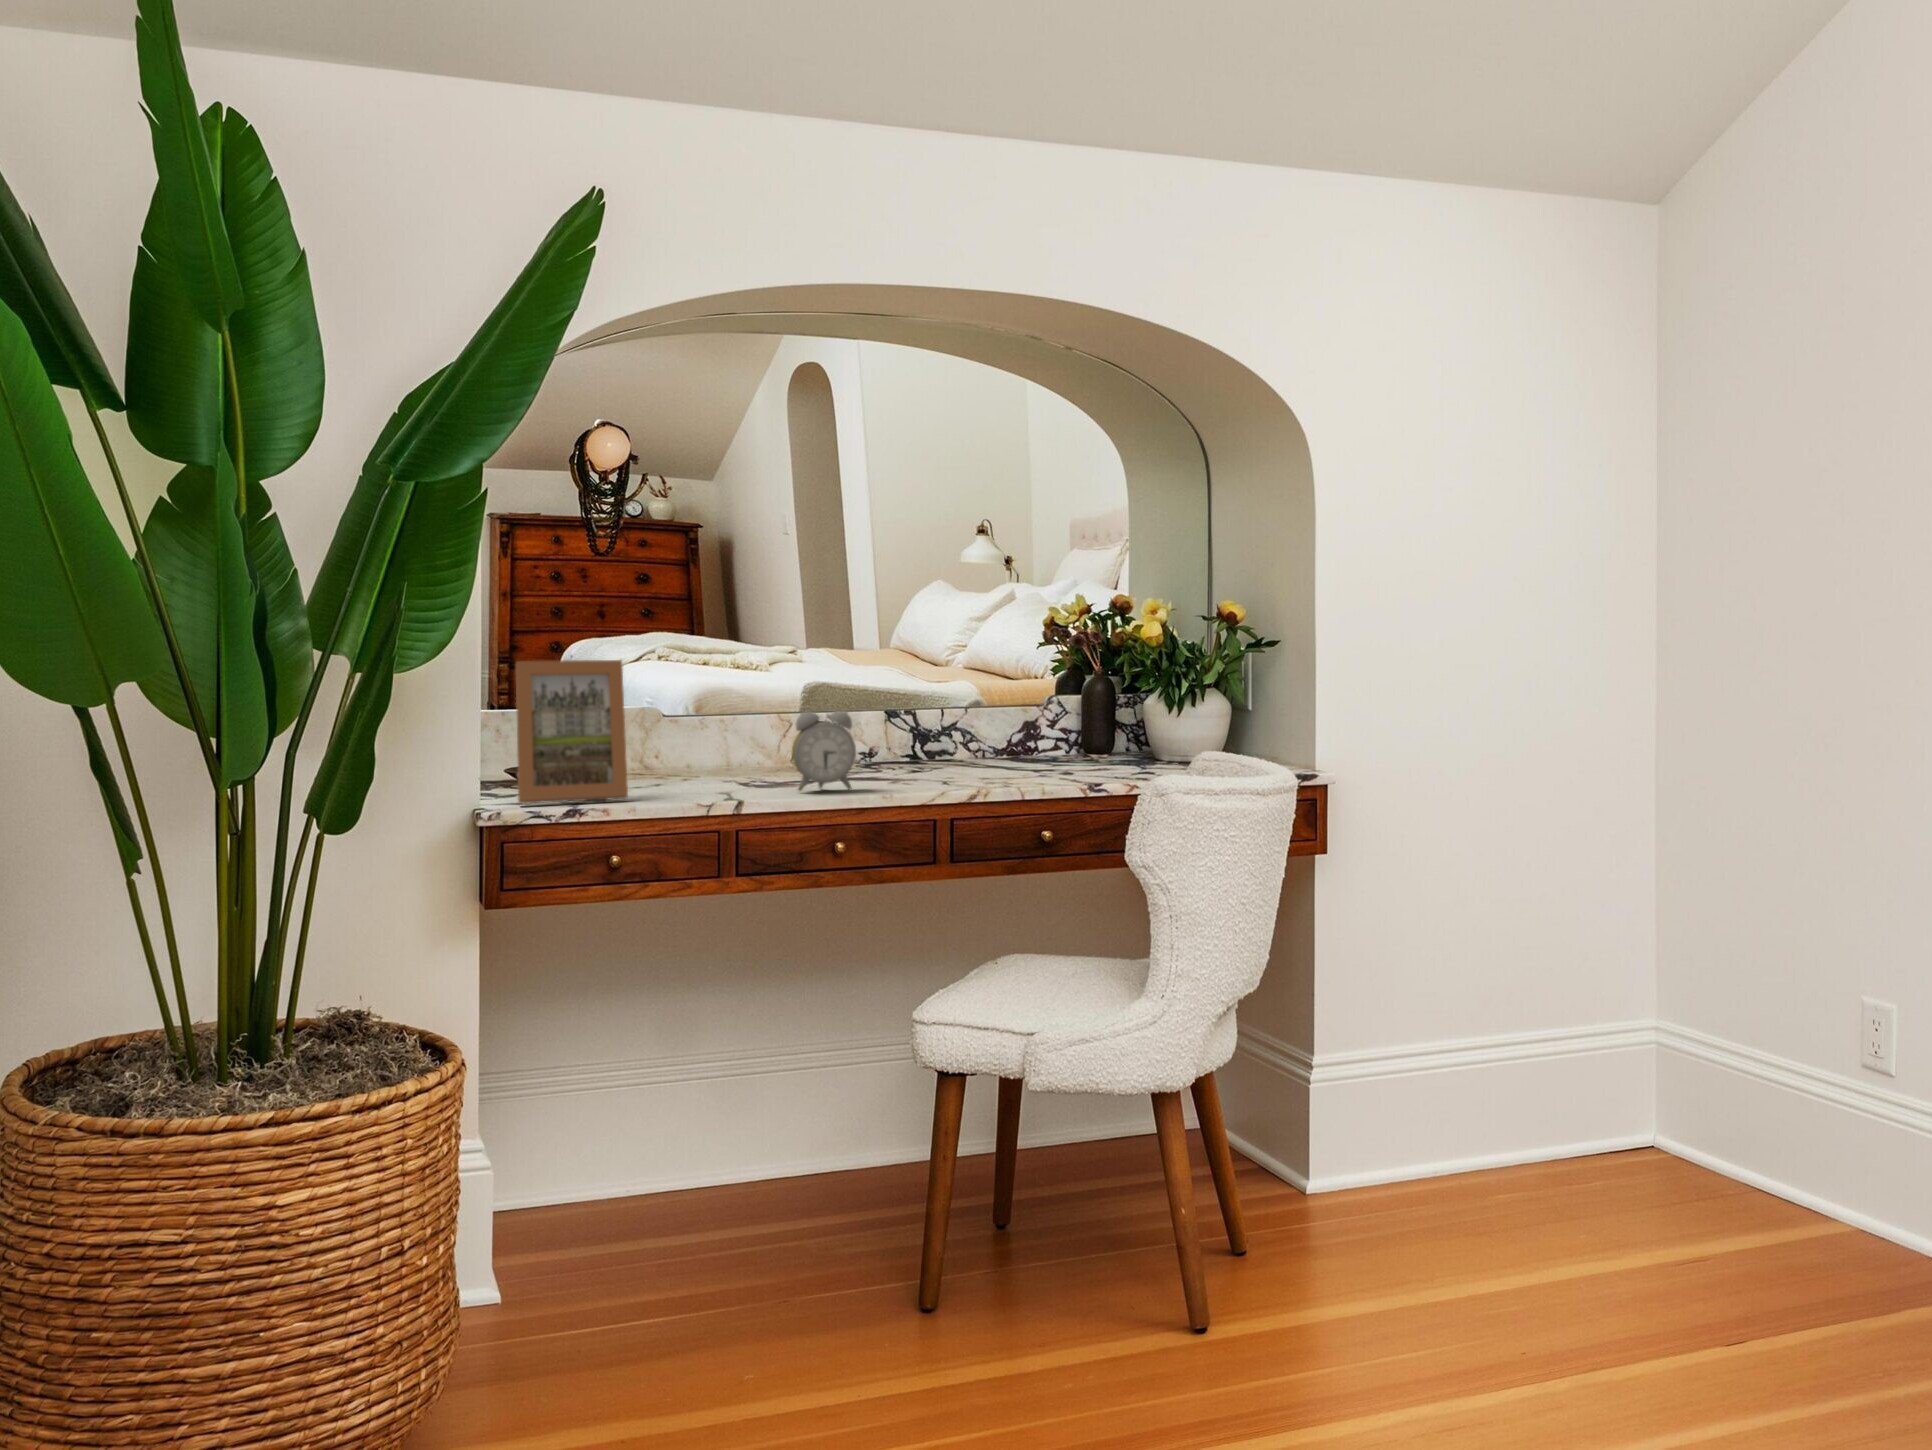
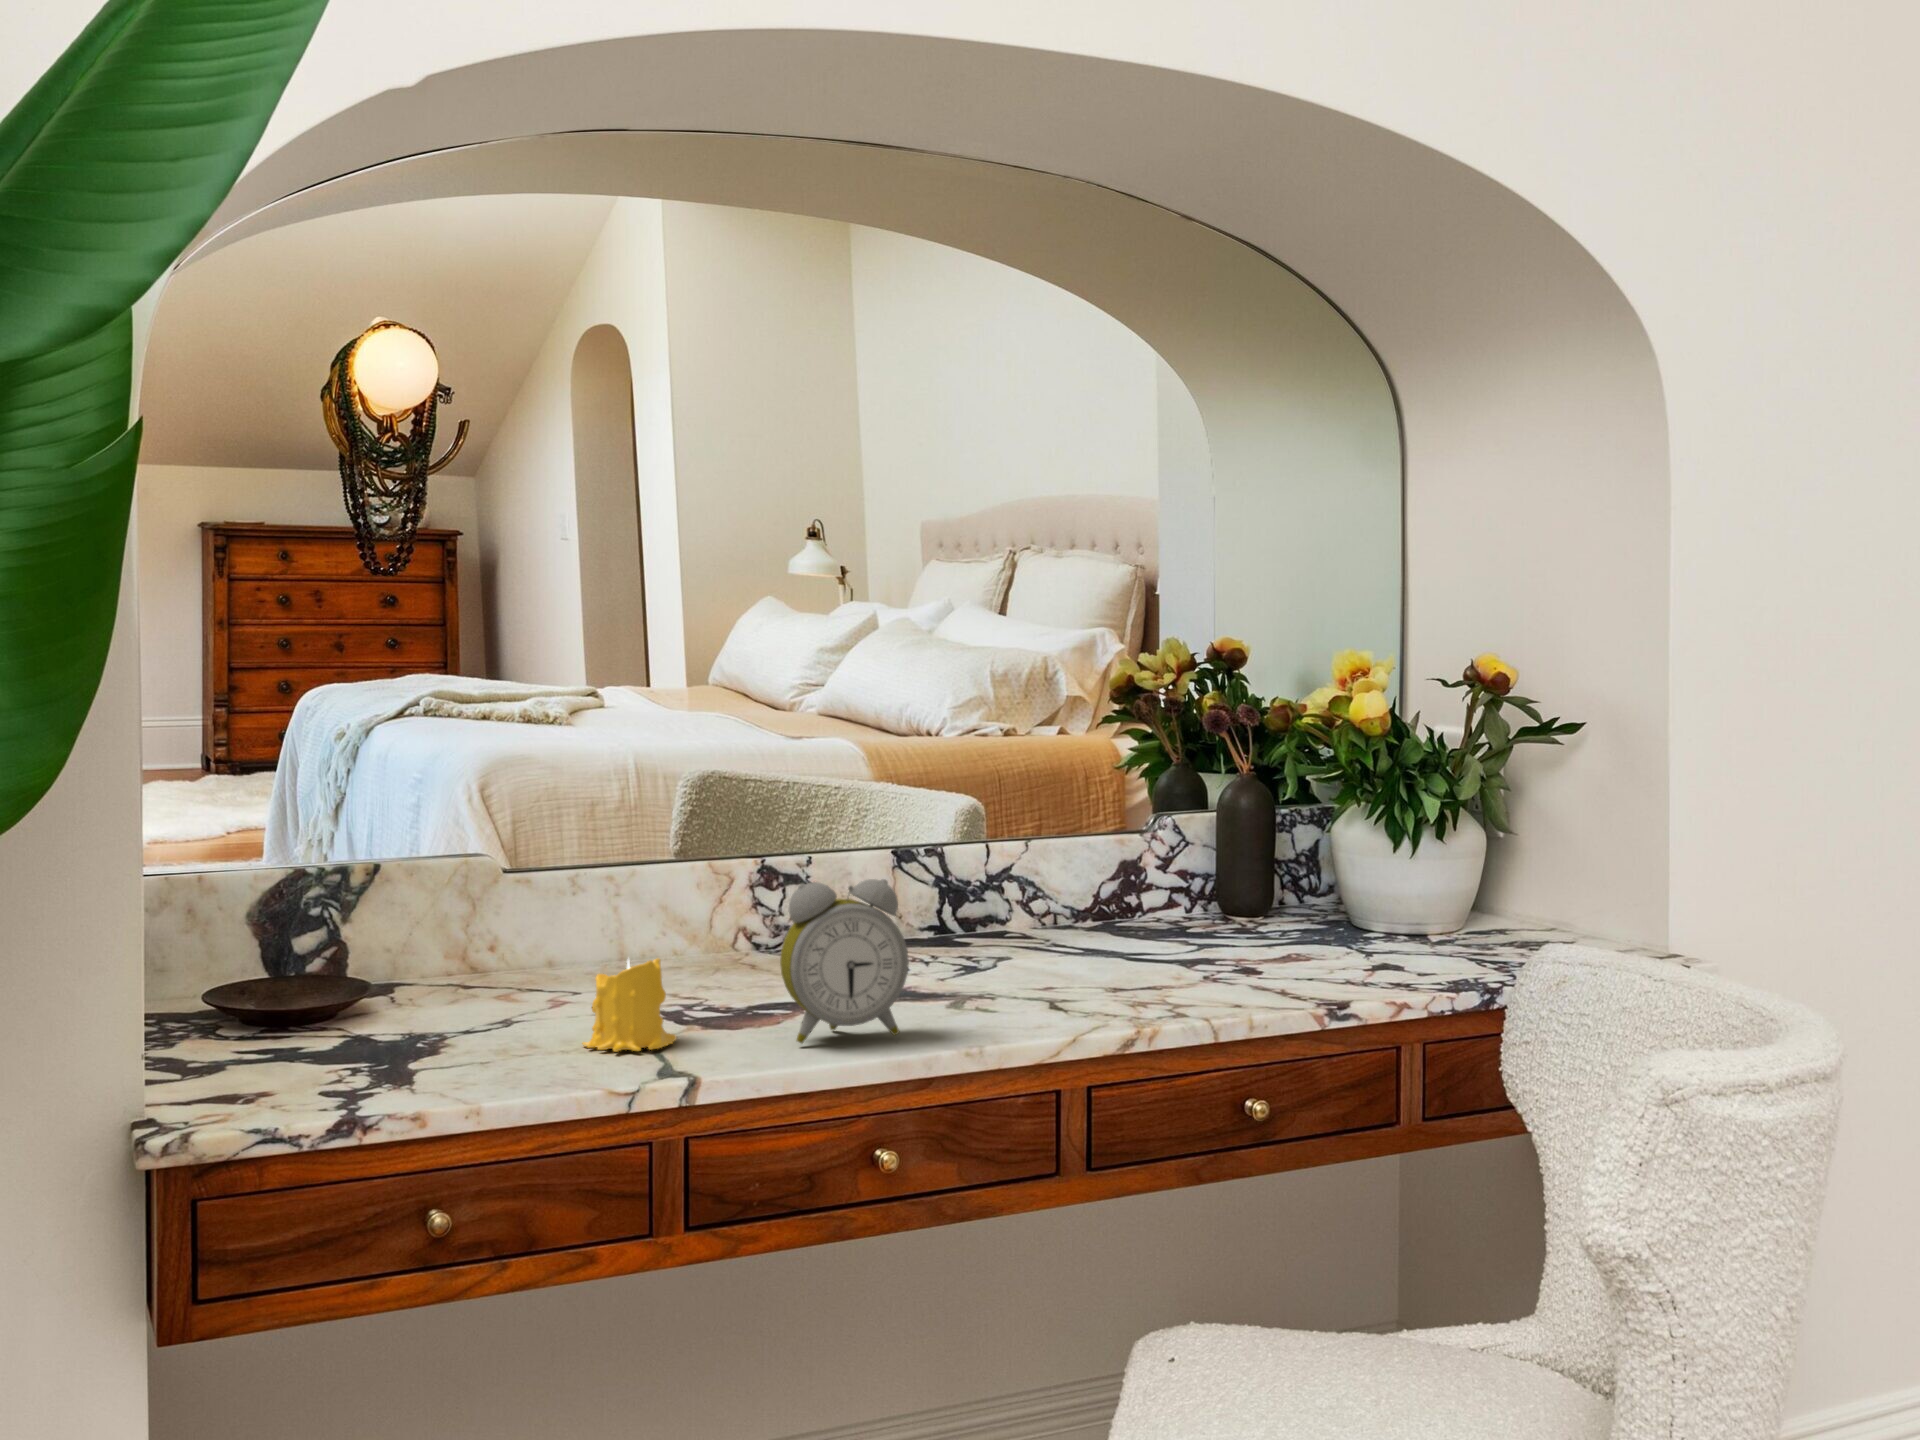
picture frame: present [516,660,628,803] -> none [215,785,460,1102]
candle: none [692,747,739,793] -> present [582,958,676,1052]

